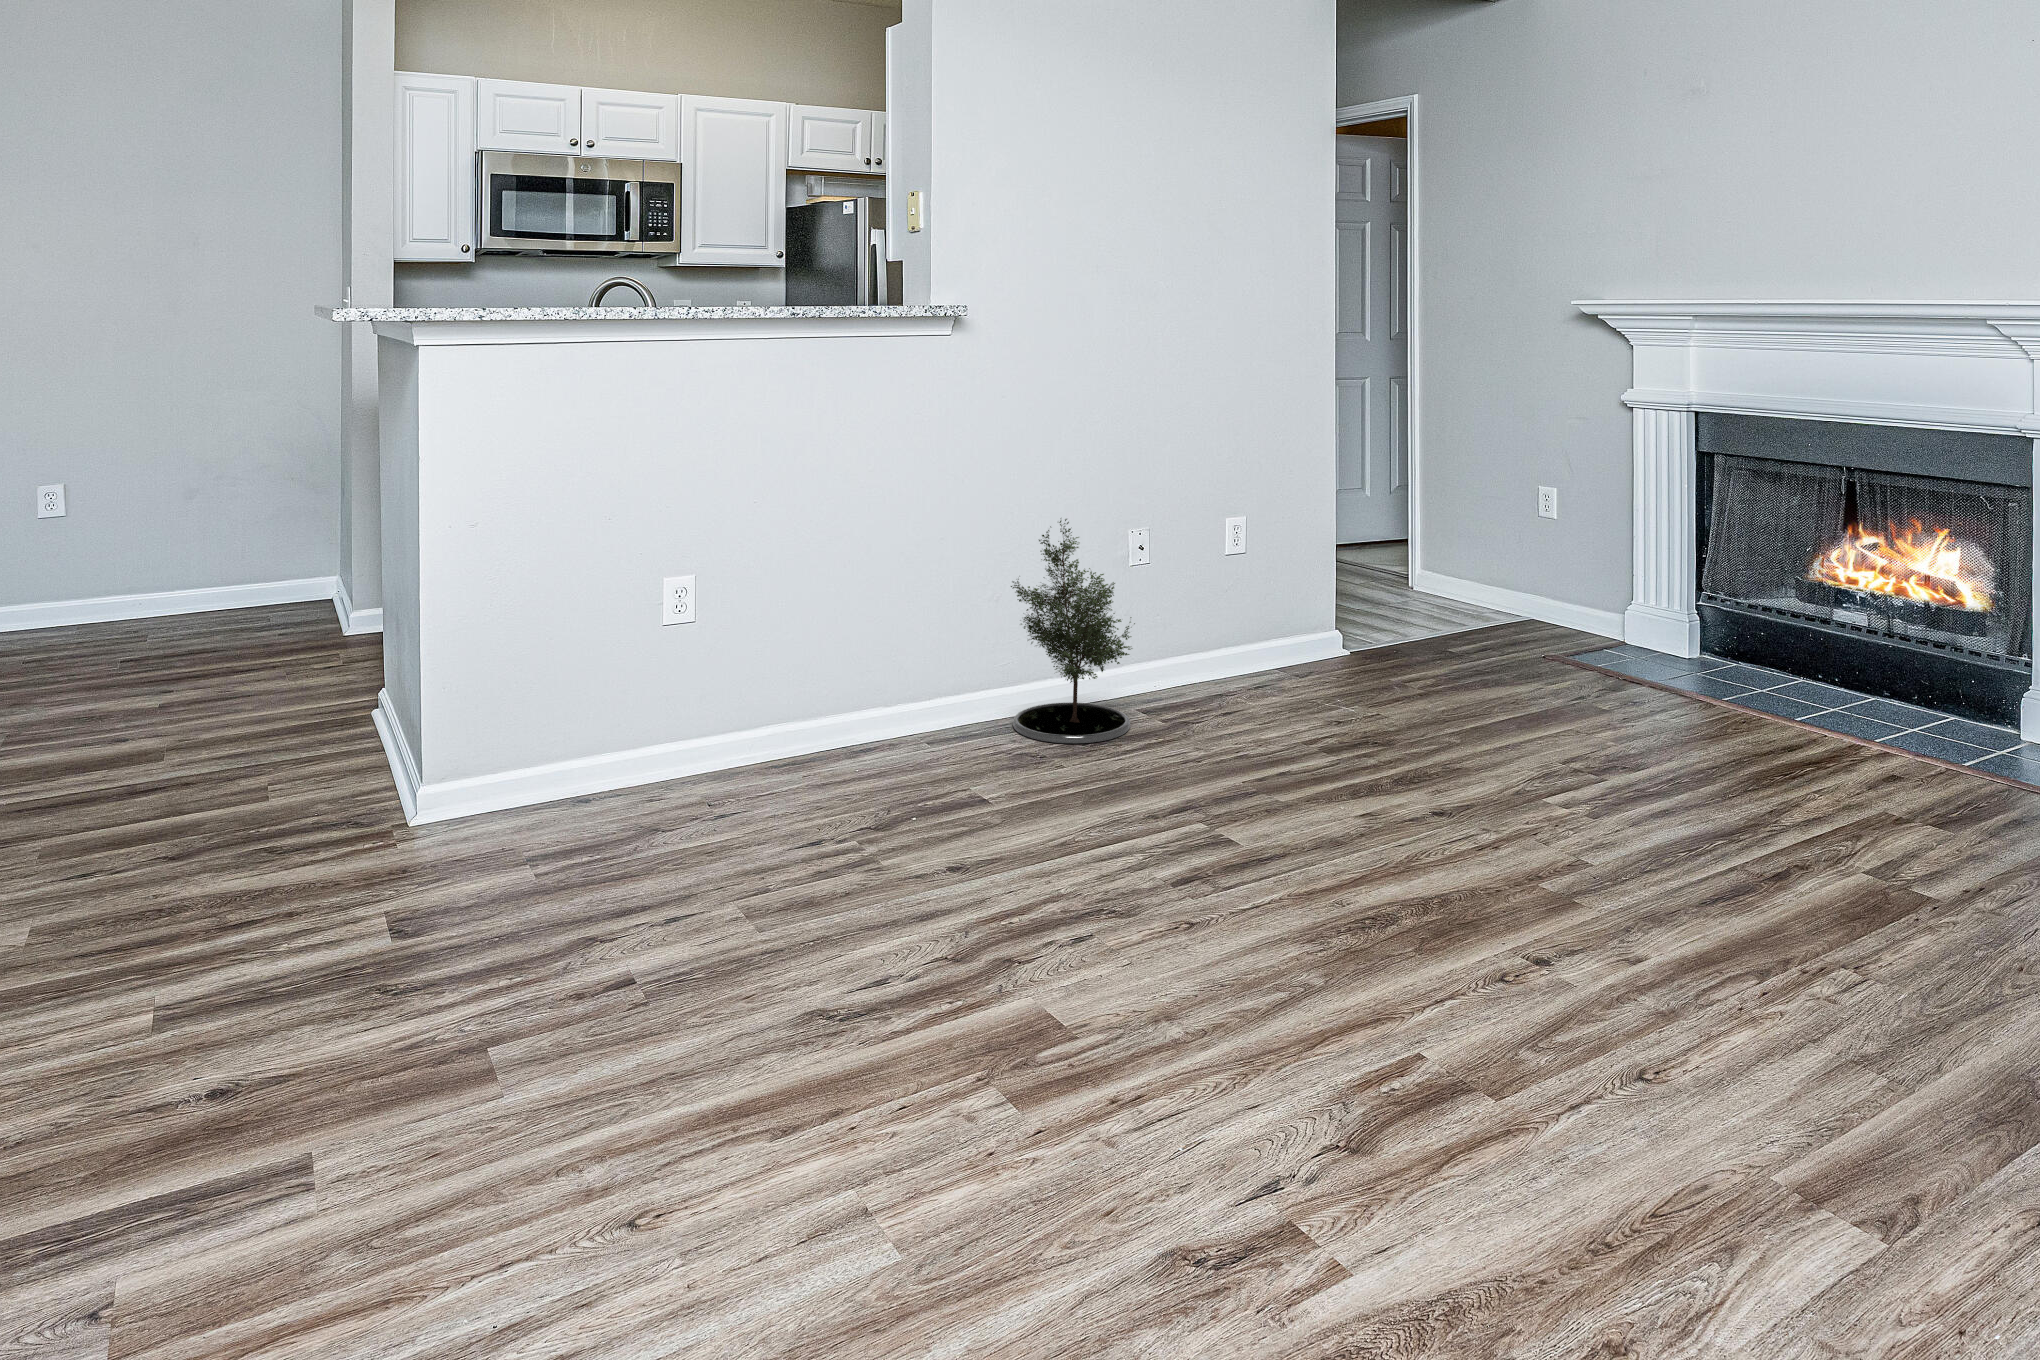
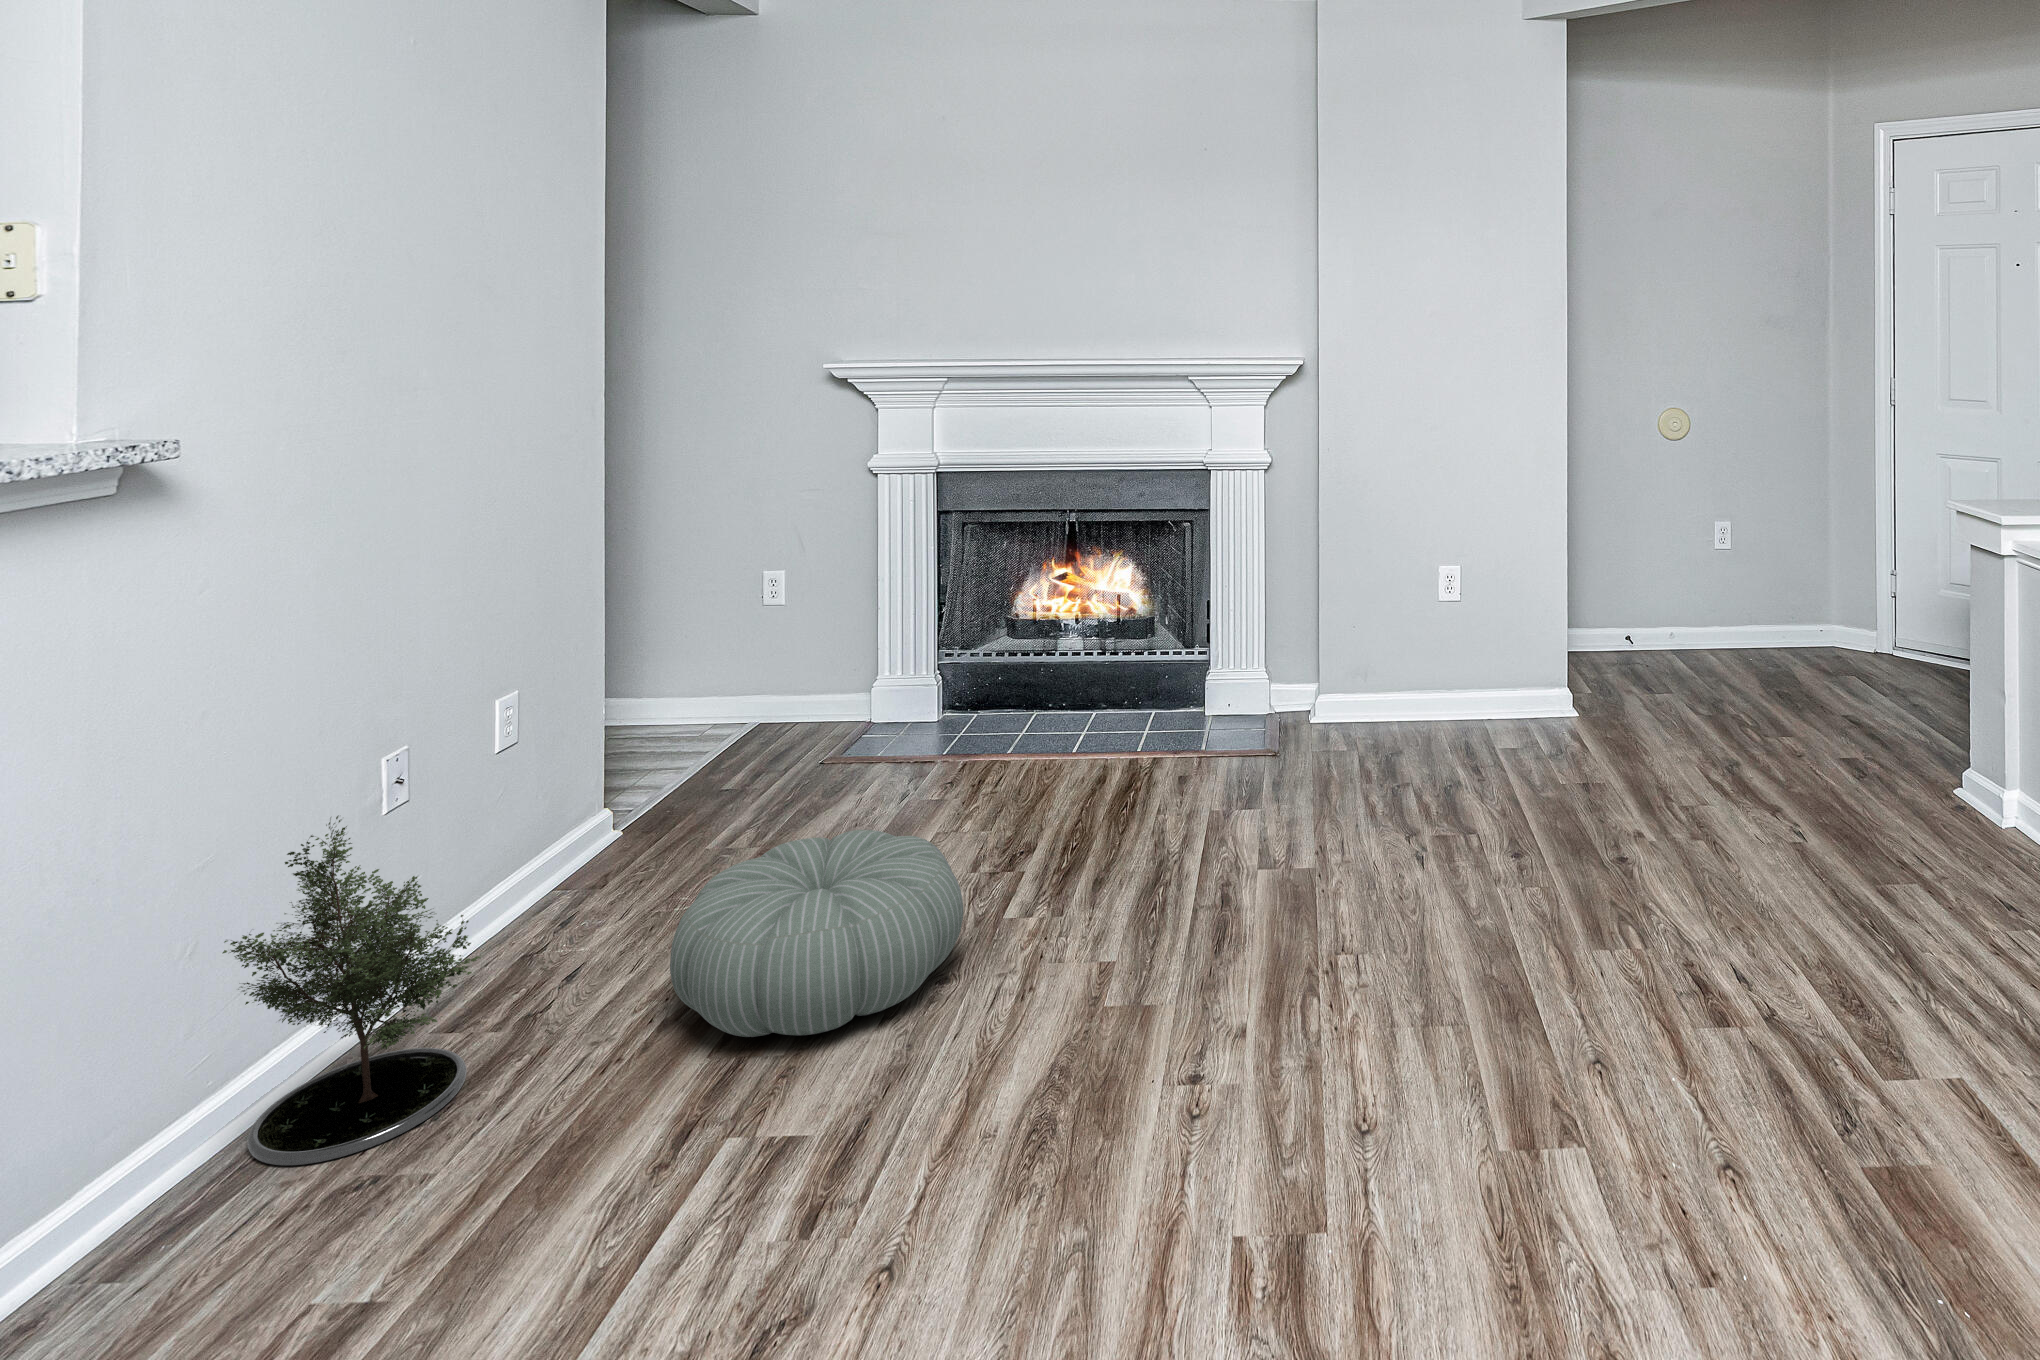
pouf: none [1241,658,1485,807] -> present [670,830,963,1037]

